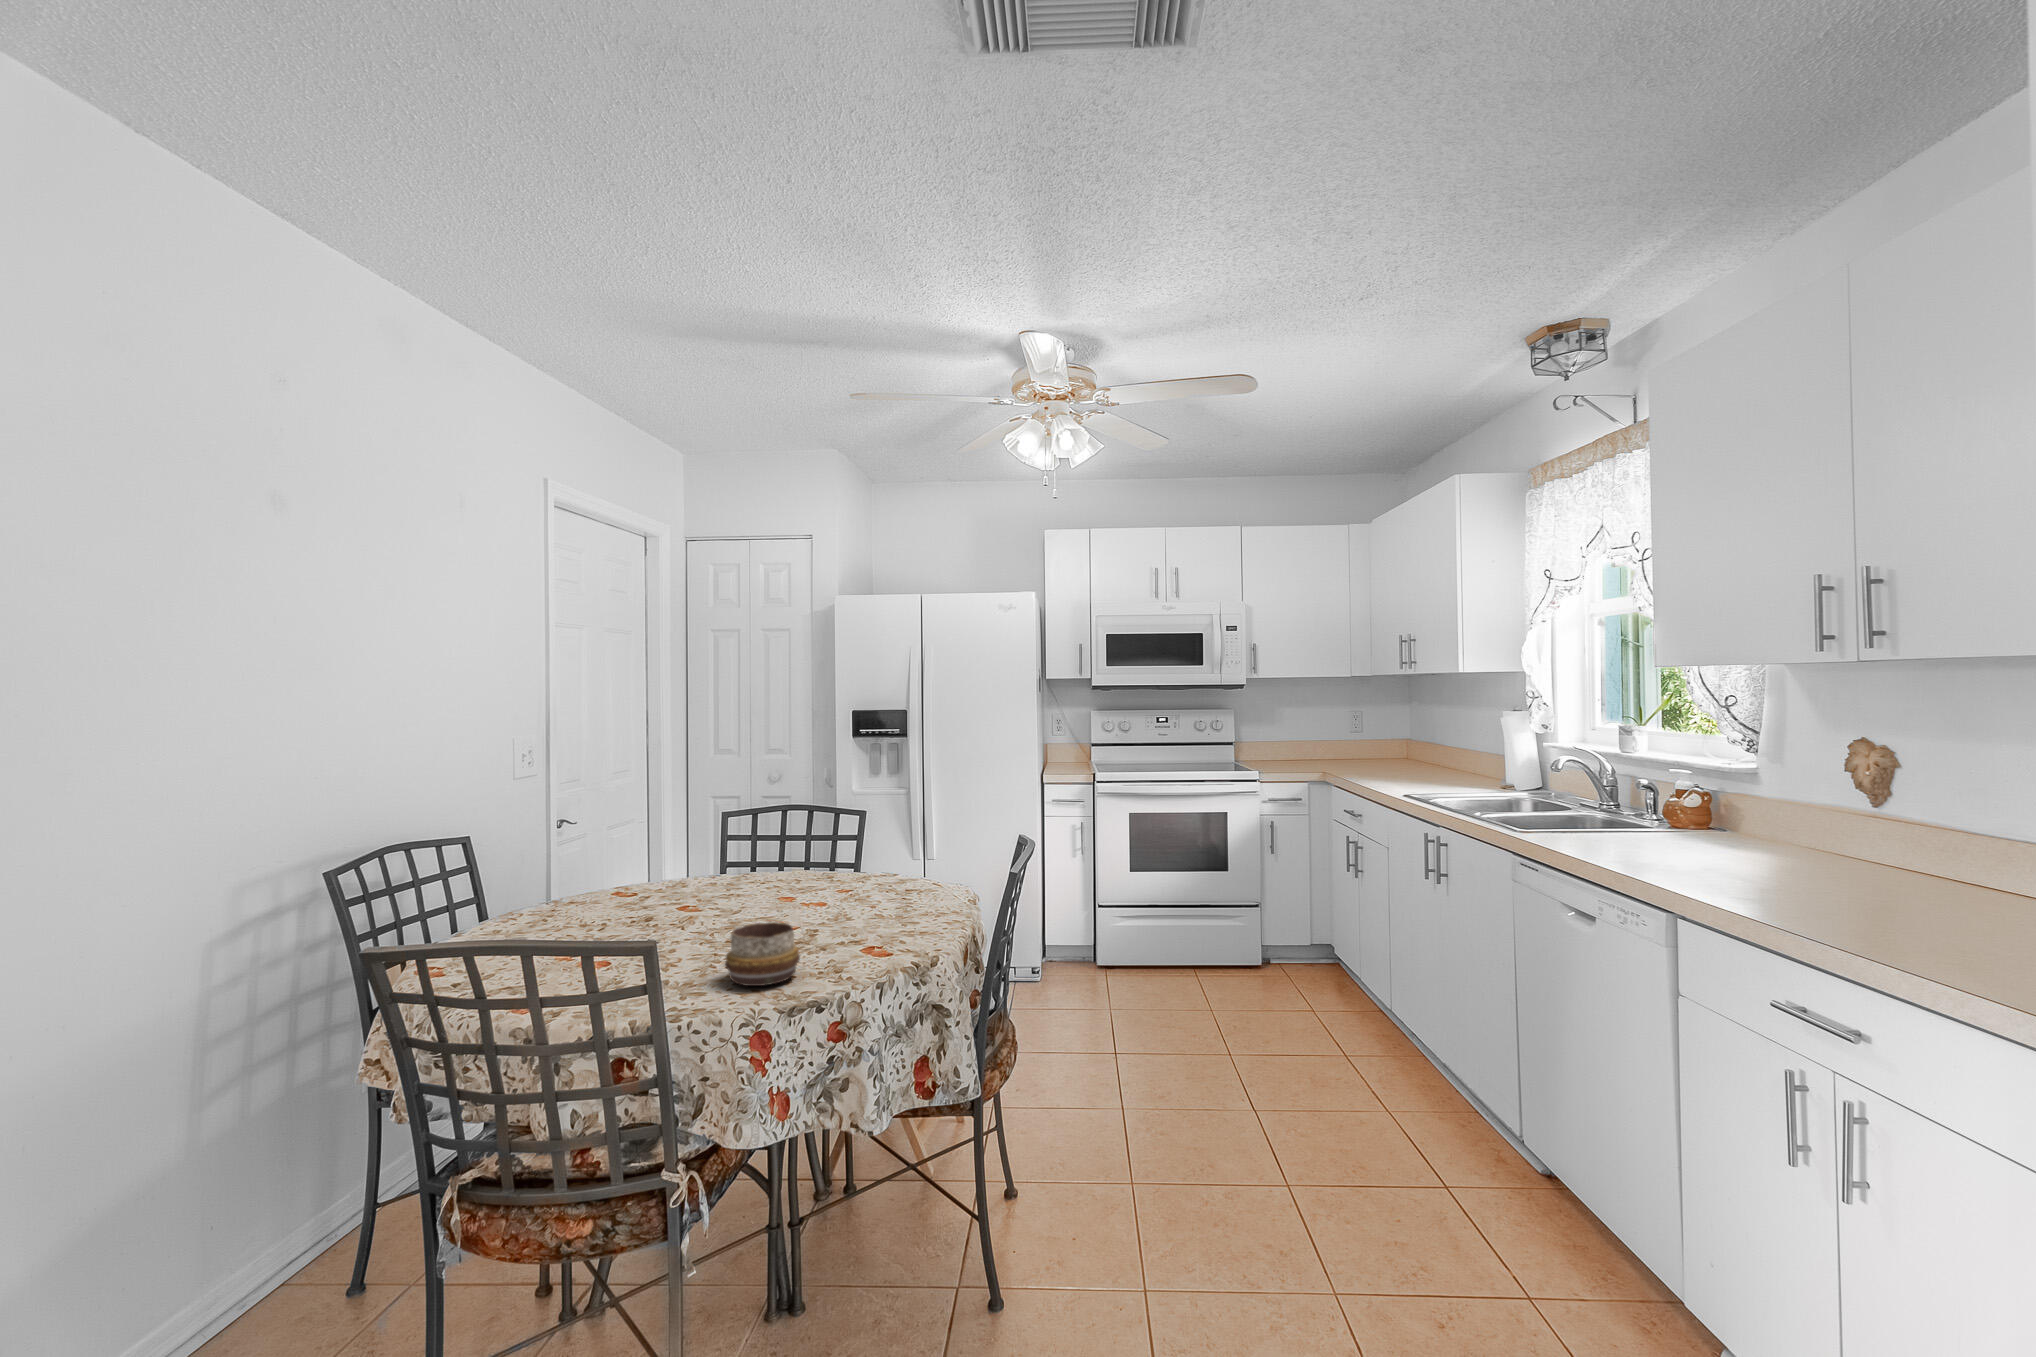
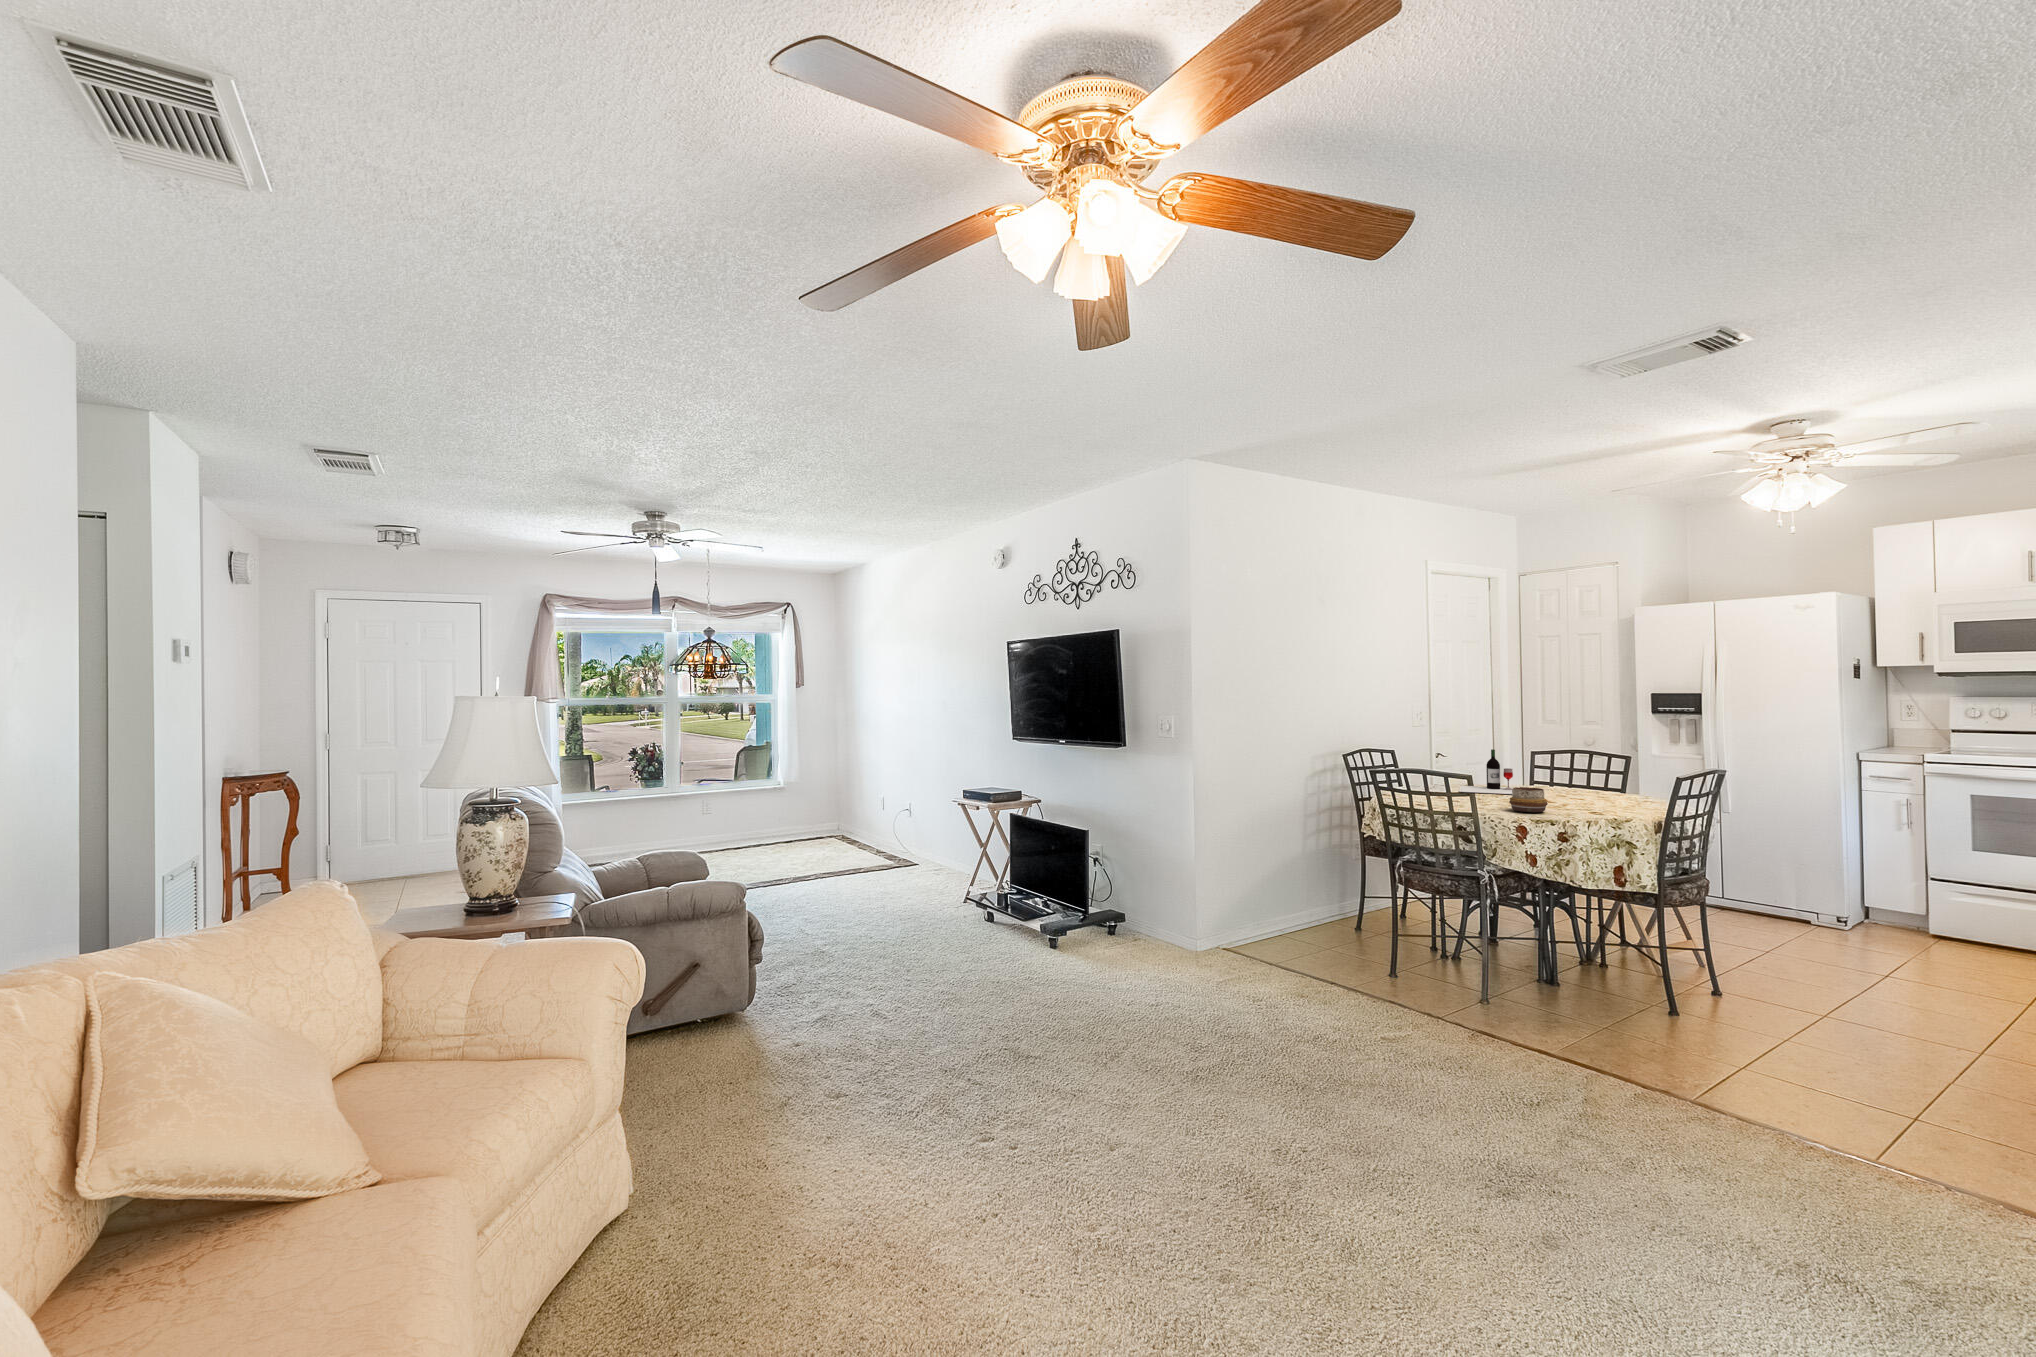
wine bottle: none [606,828,743,930] -> present [1459,749,1513,794]

